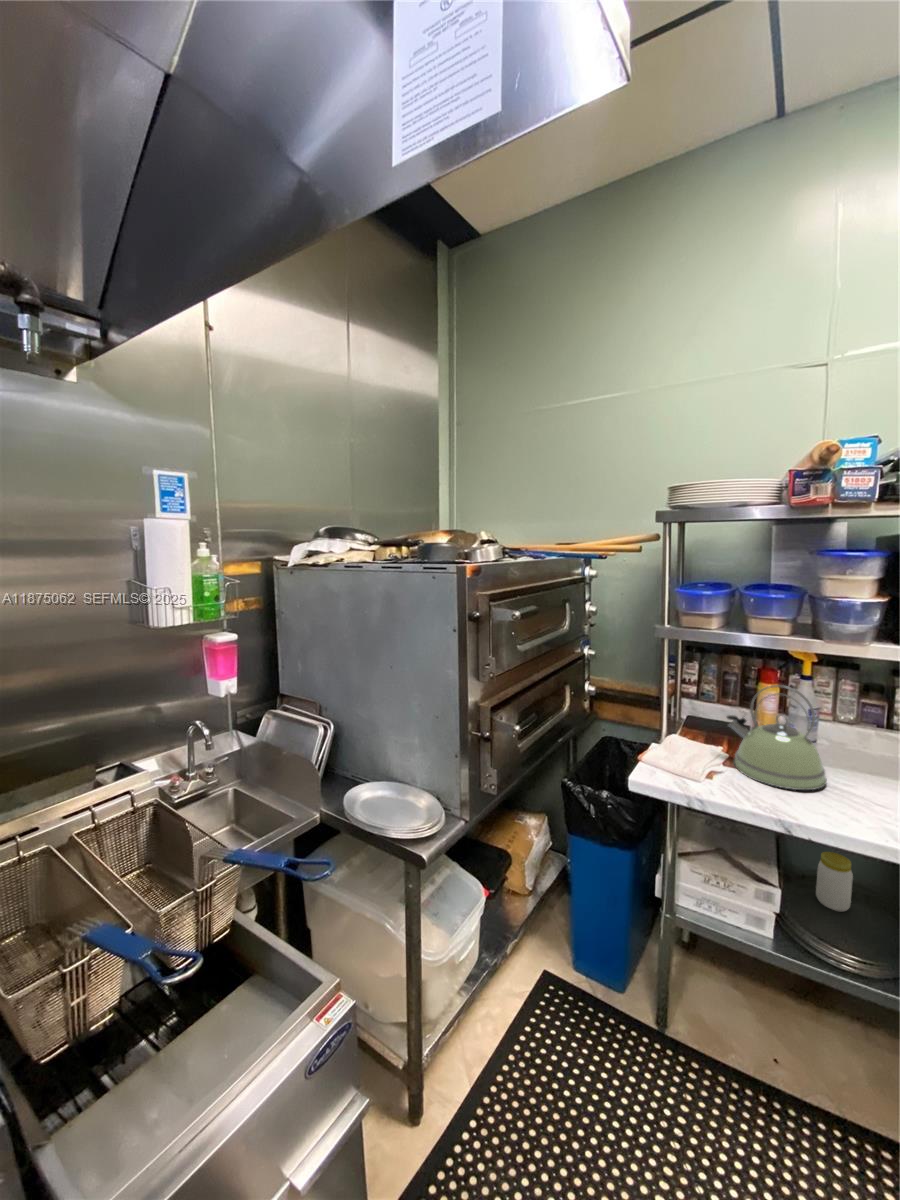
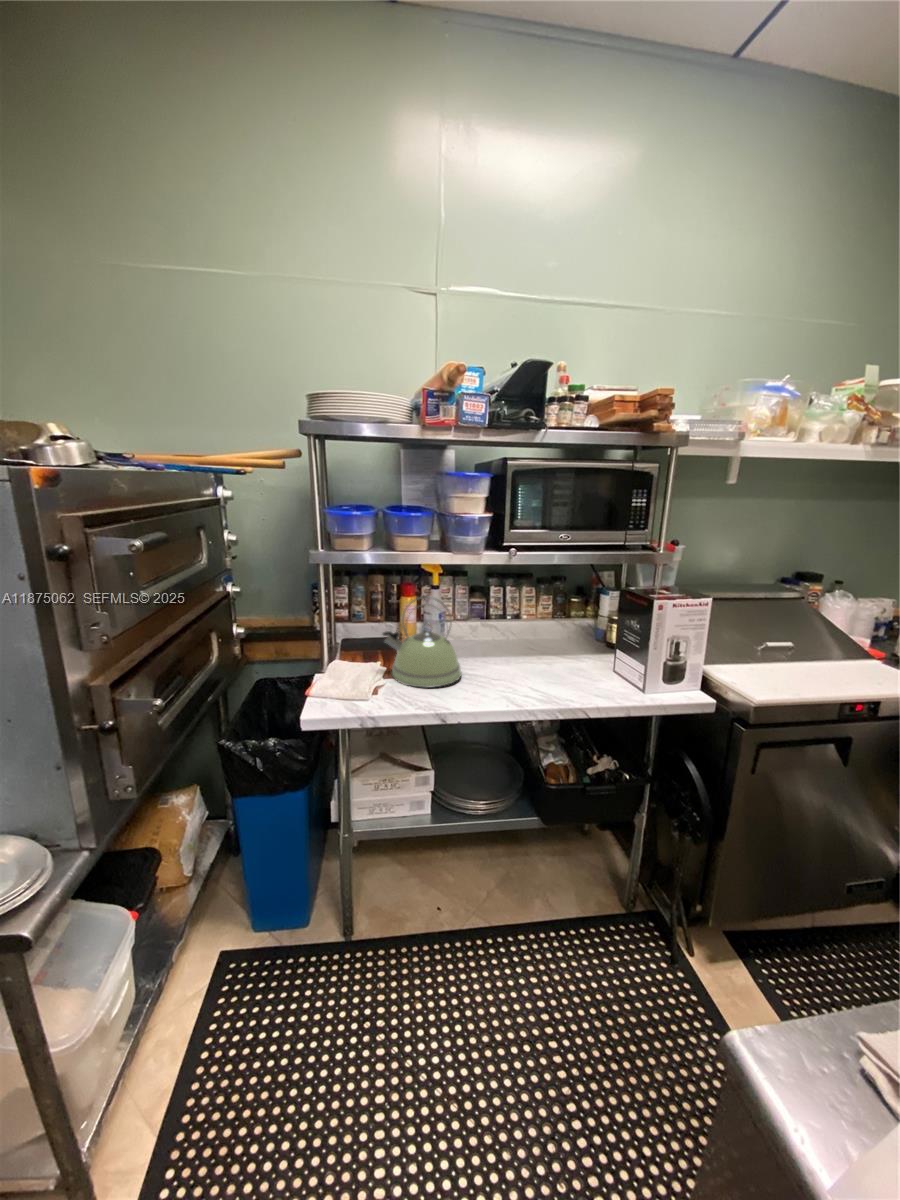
jar: present [816,852,853,911] -> none [451,727,474,772]

